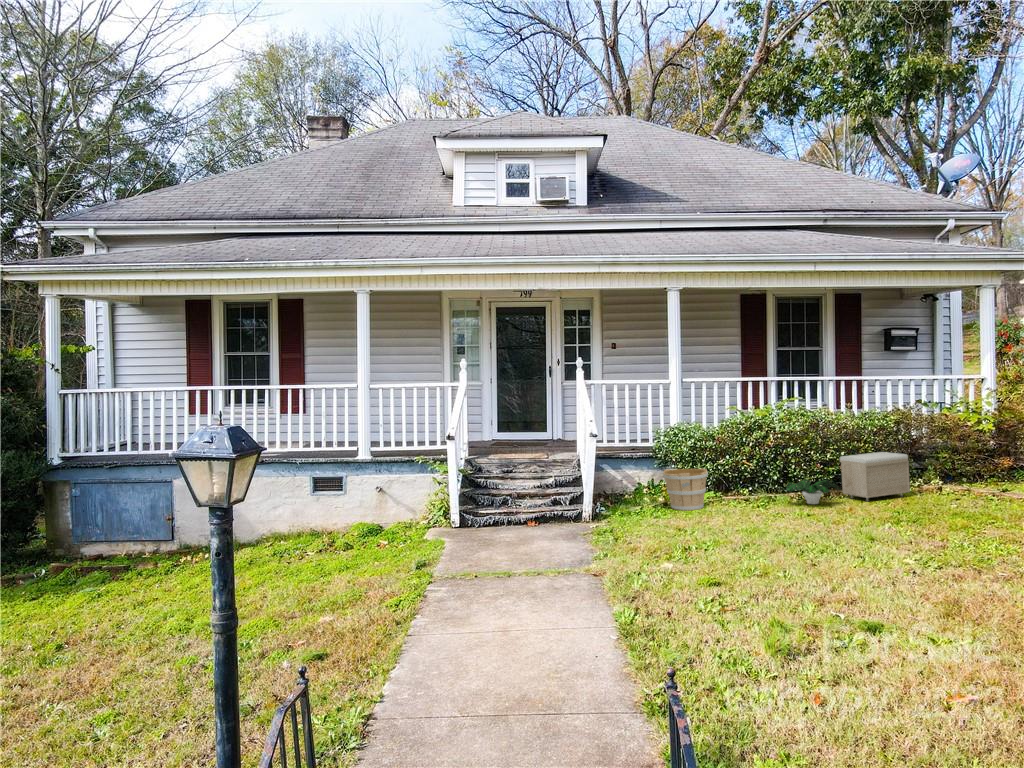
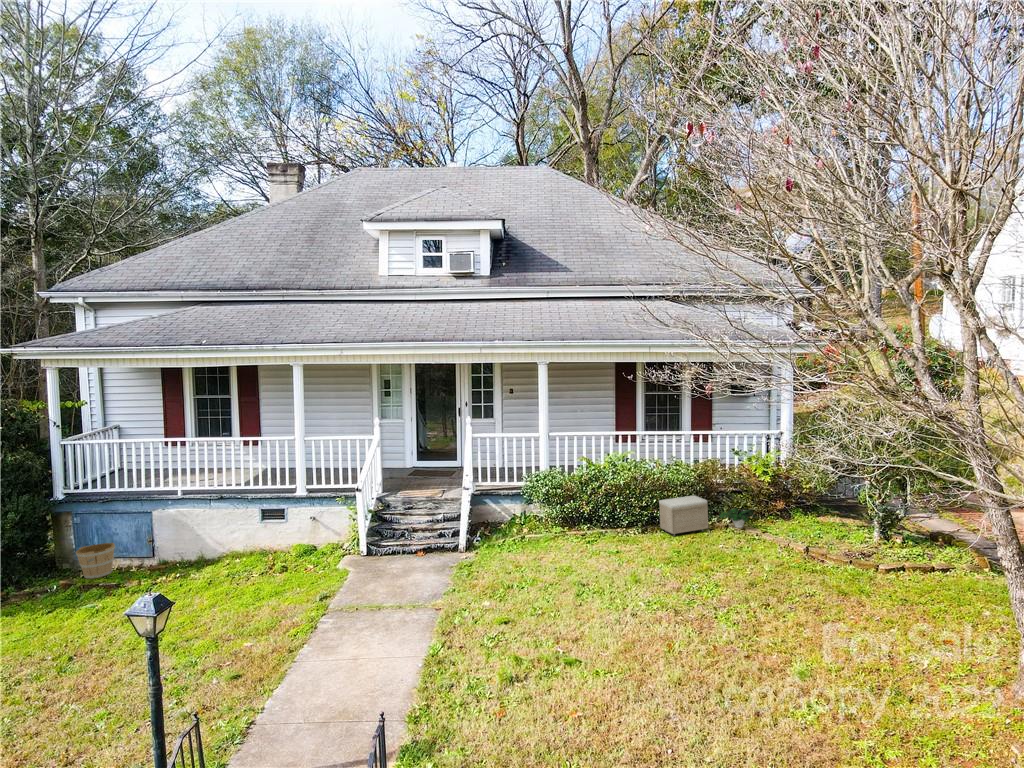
wooden bucket: present [663,468,708,511] -> present [76,543,115,579]
potted plant: present [786,479,841,504] -> present [719,508,756,528]

